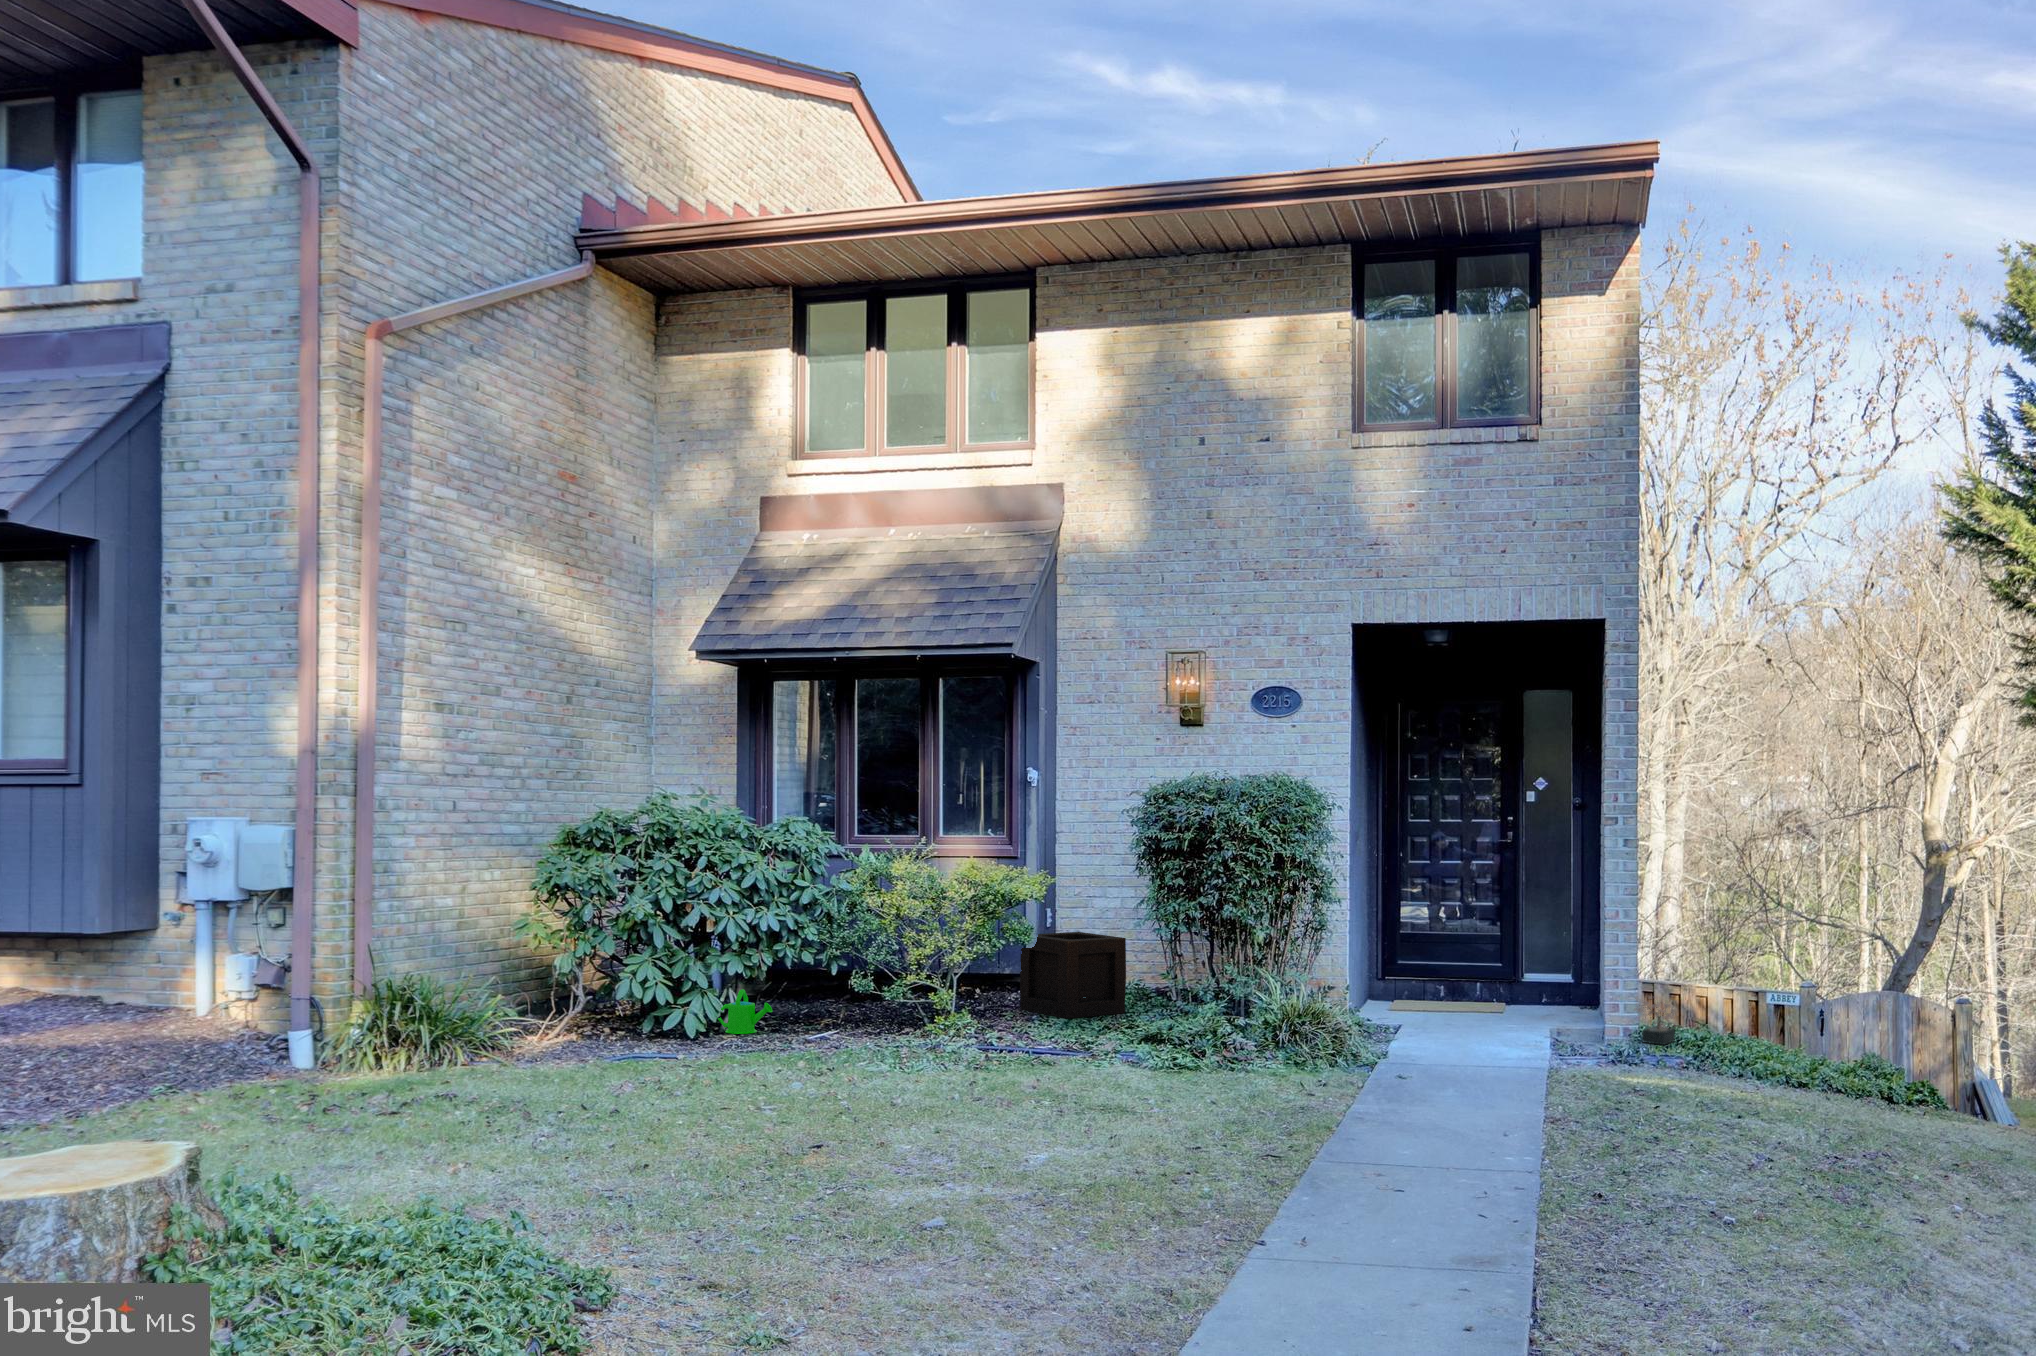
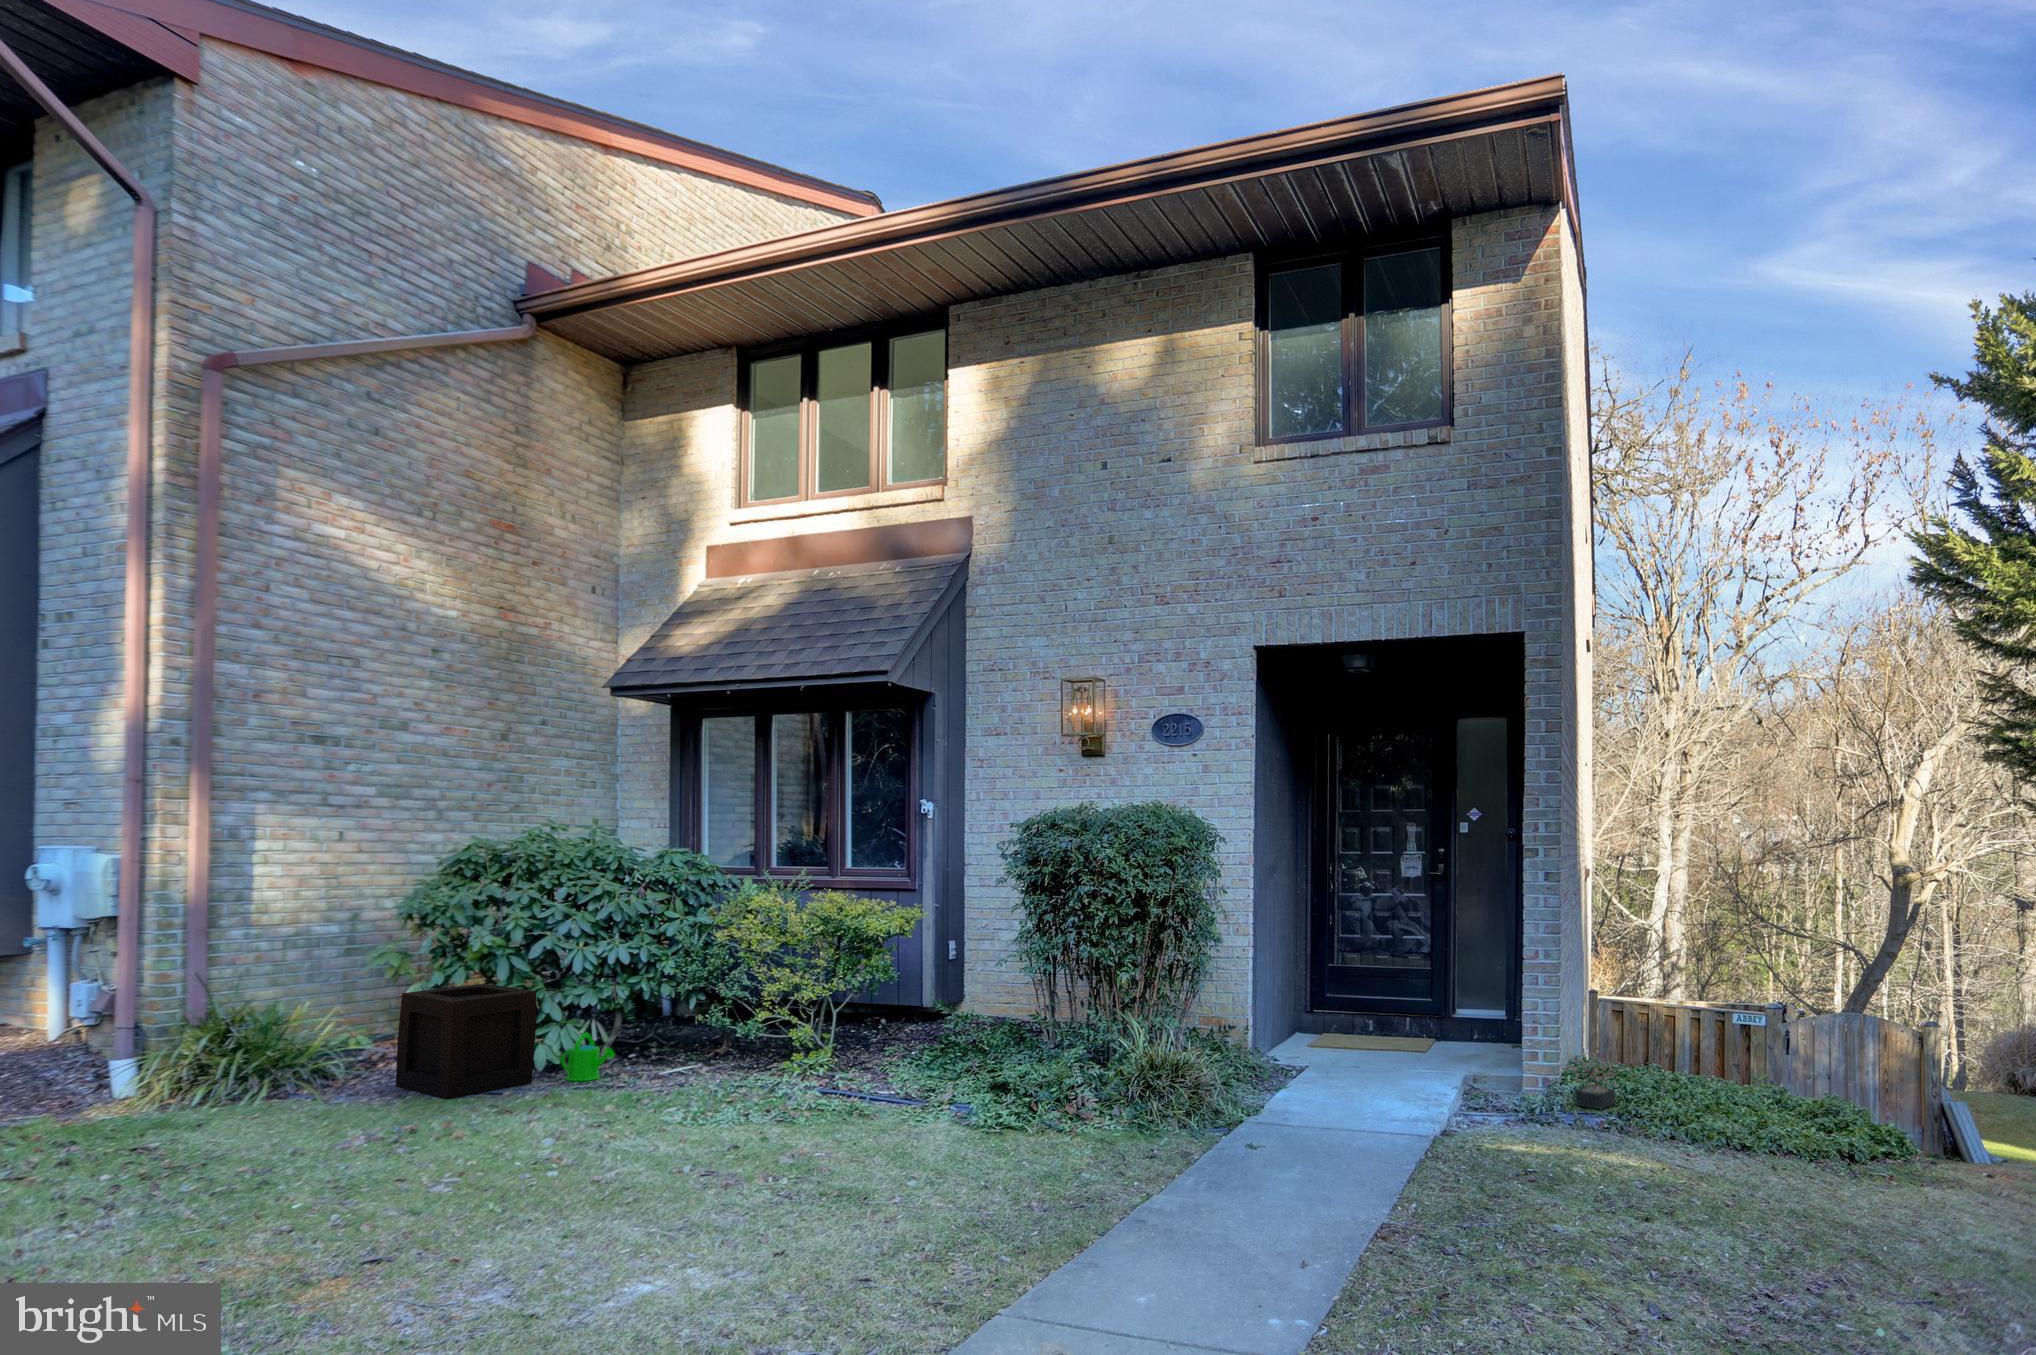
wooden crate: present [1020,932,1126,1018] -> present [396,984,536,1099]

